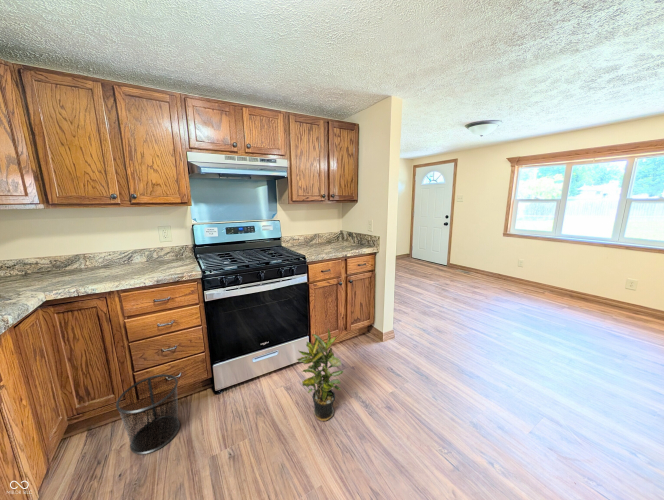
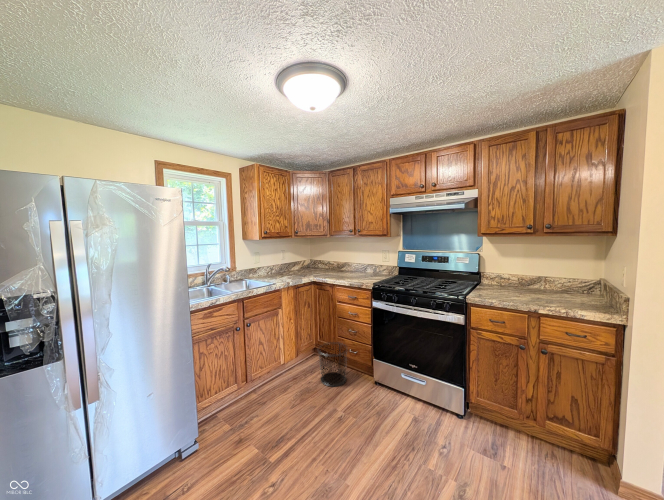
potted plant: present [297,329,343,422] -> none [387,363,440,468]

